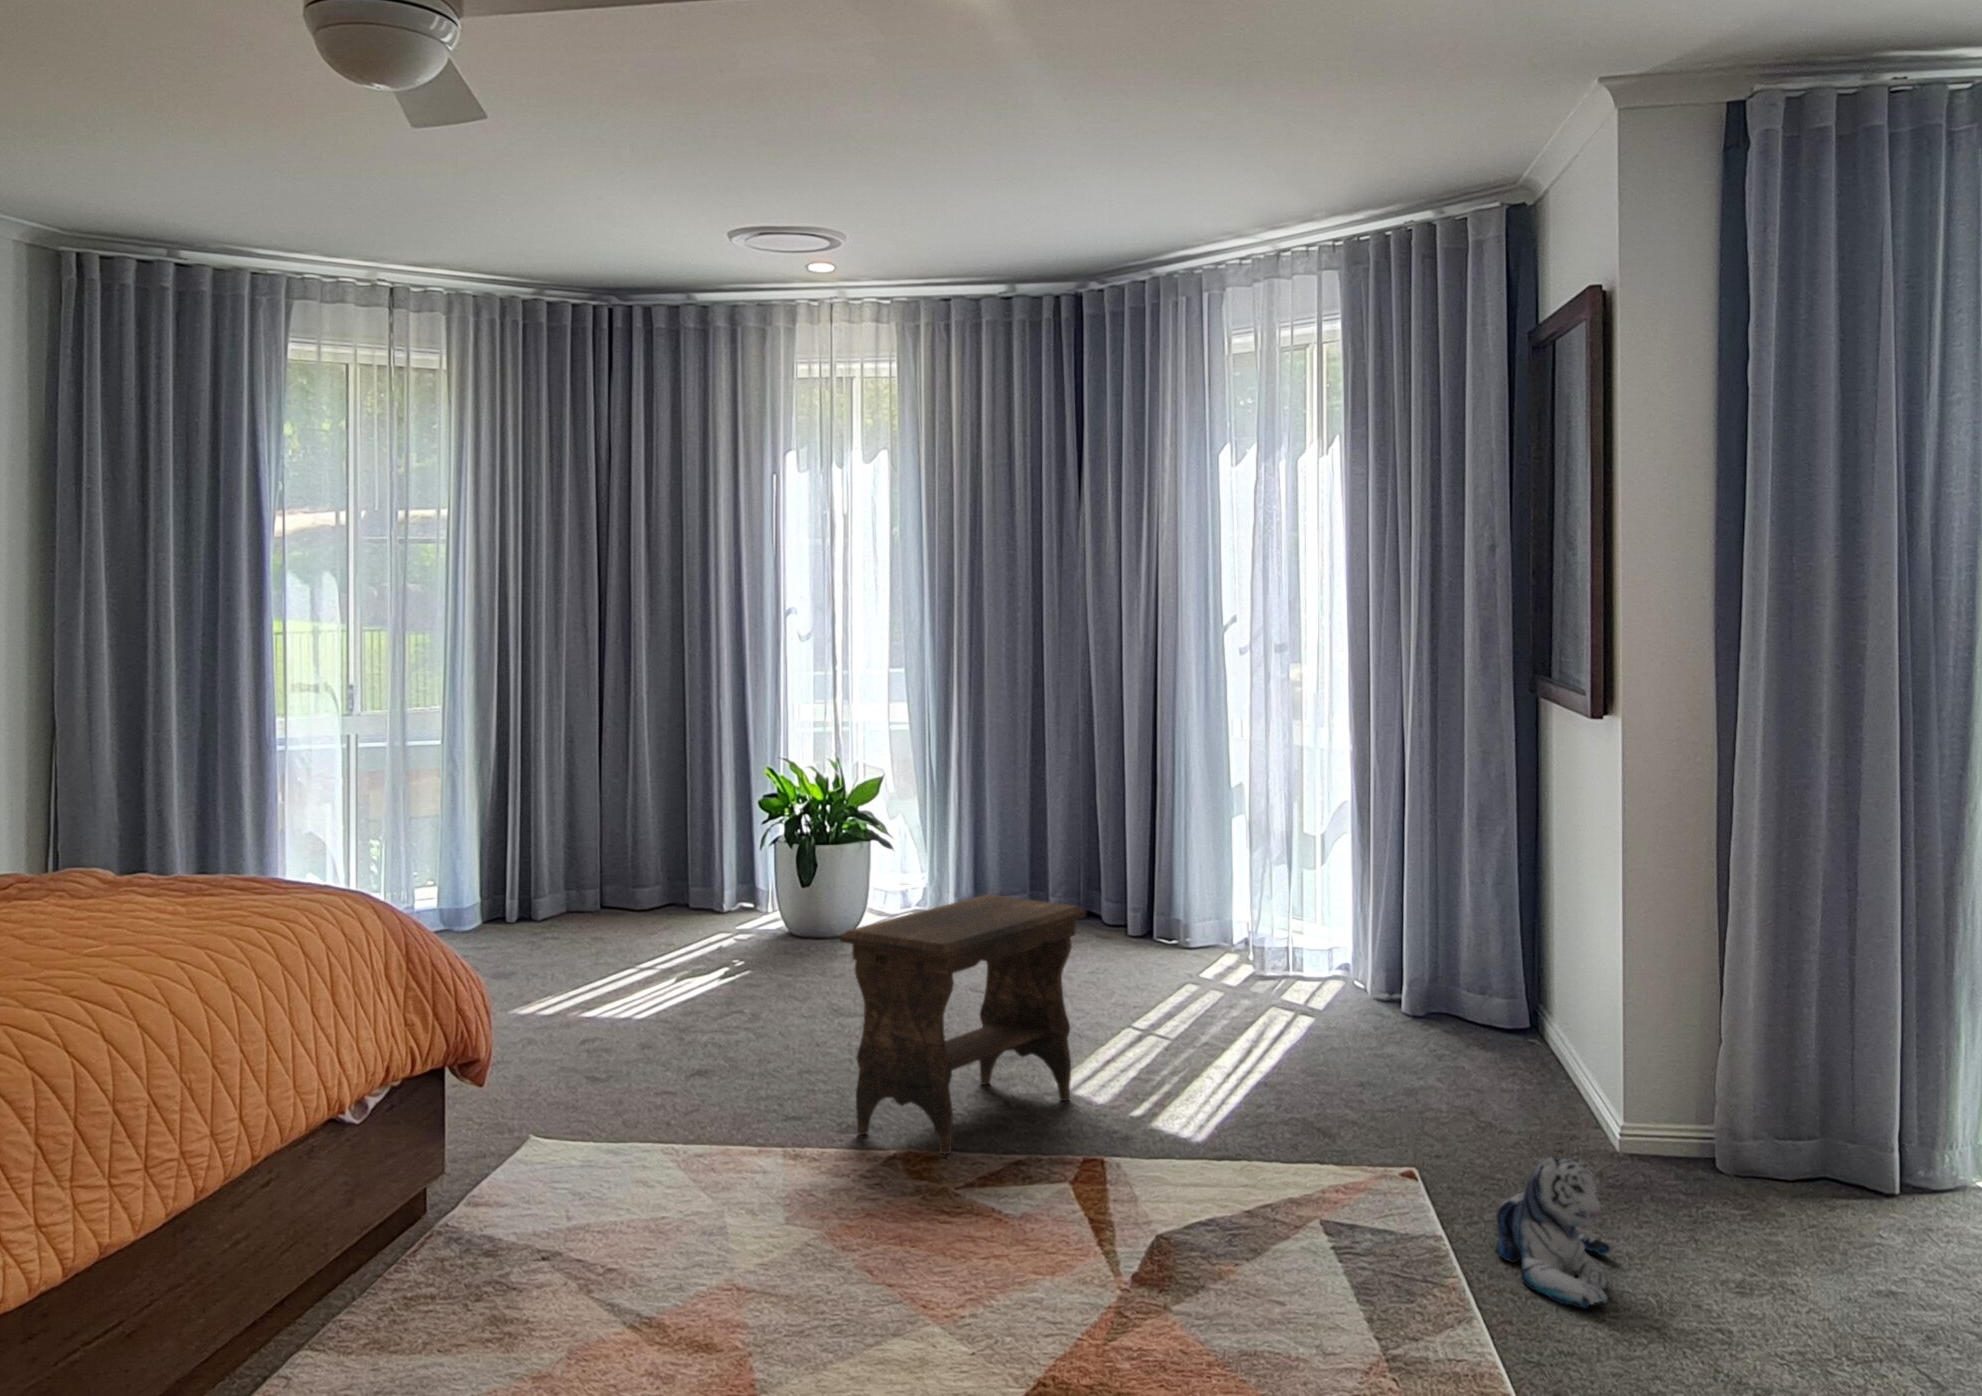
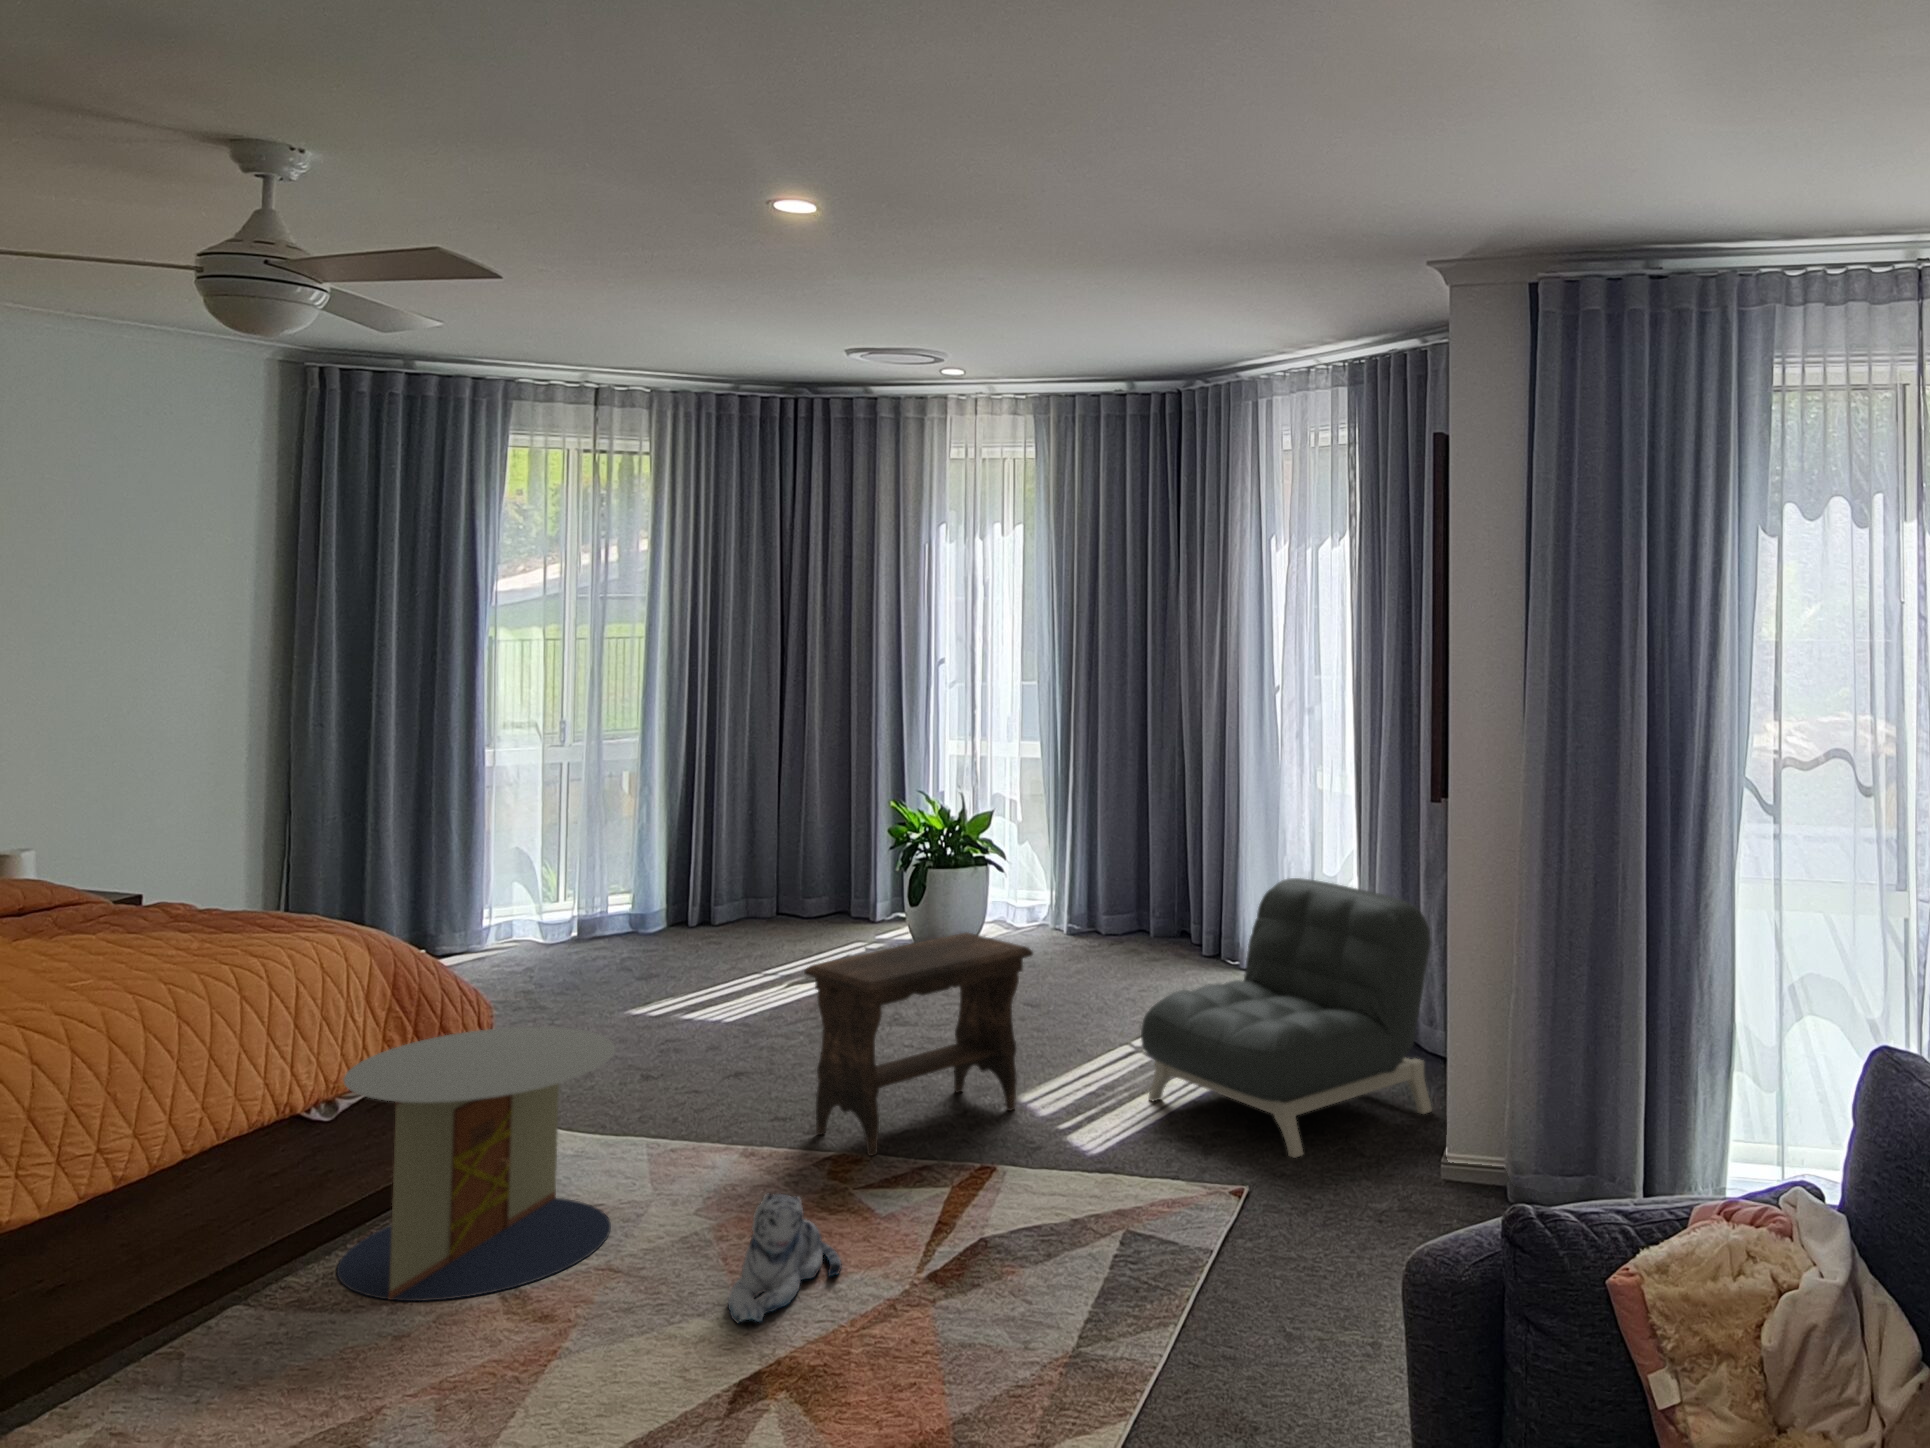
armchair: none [1211,825,1551,1137] -> present [1141,878,1432,1158]
side table: none [384,1005,704,1339] -> present [337,1027,616,1301]
plush toy: present [1496,1158,1610,1308] -> present [728,1194,842,1323]

